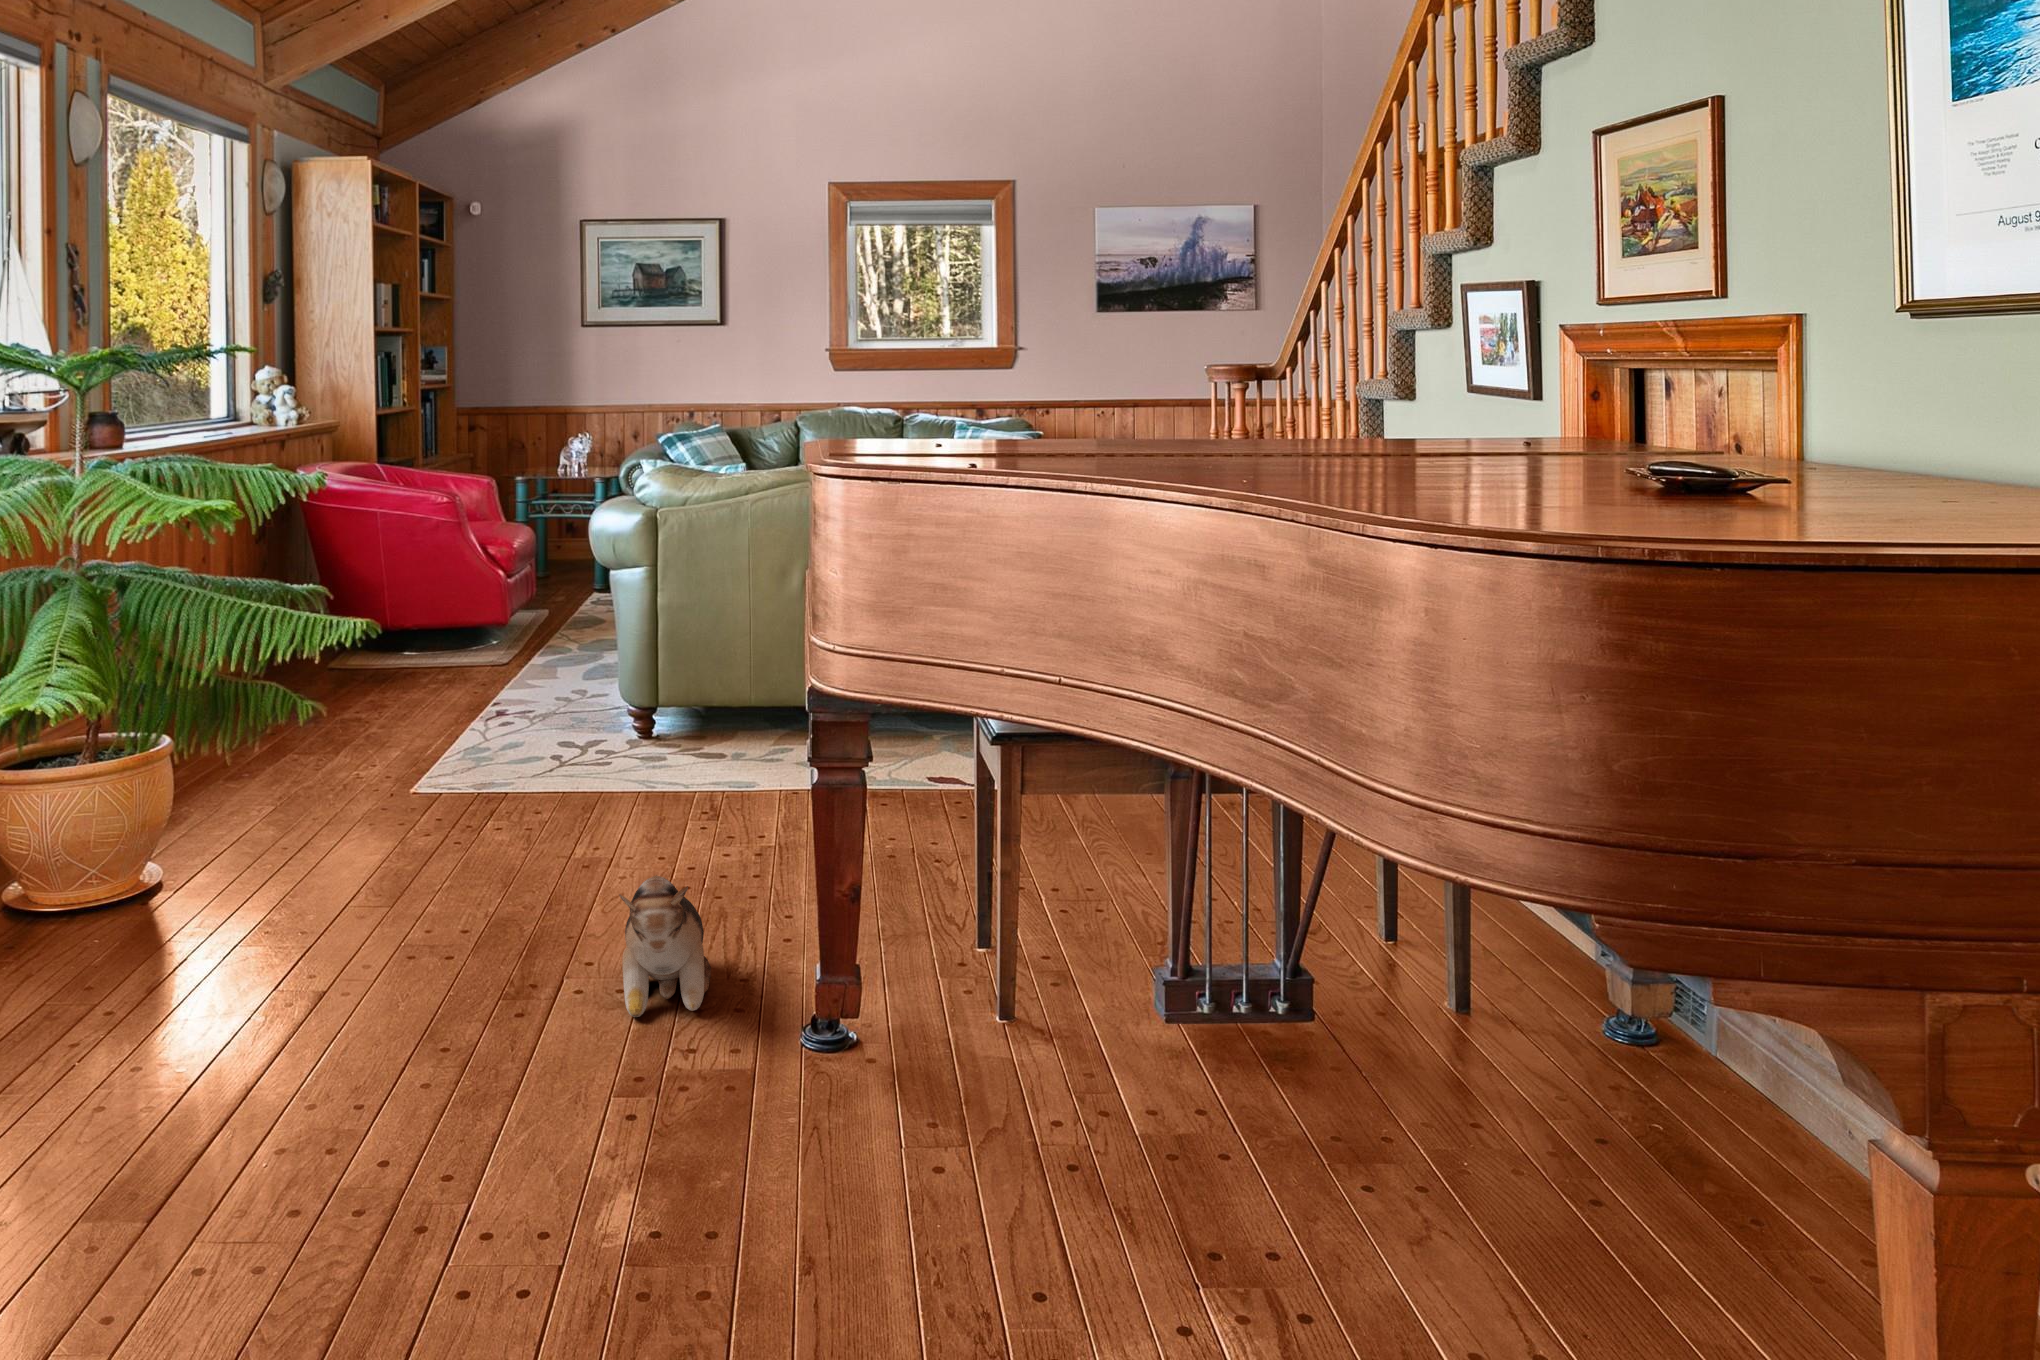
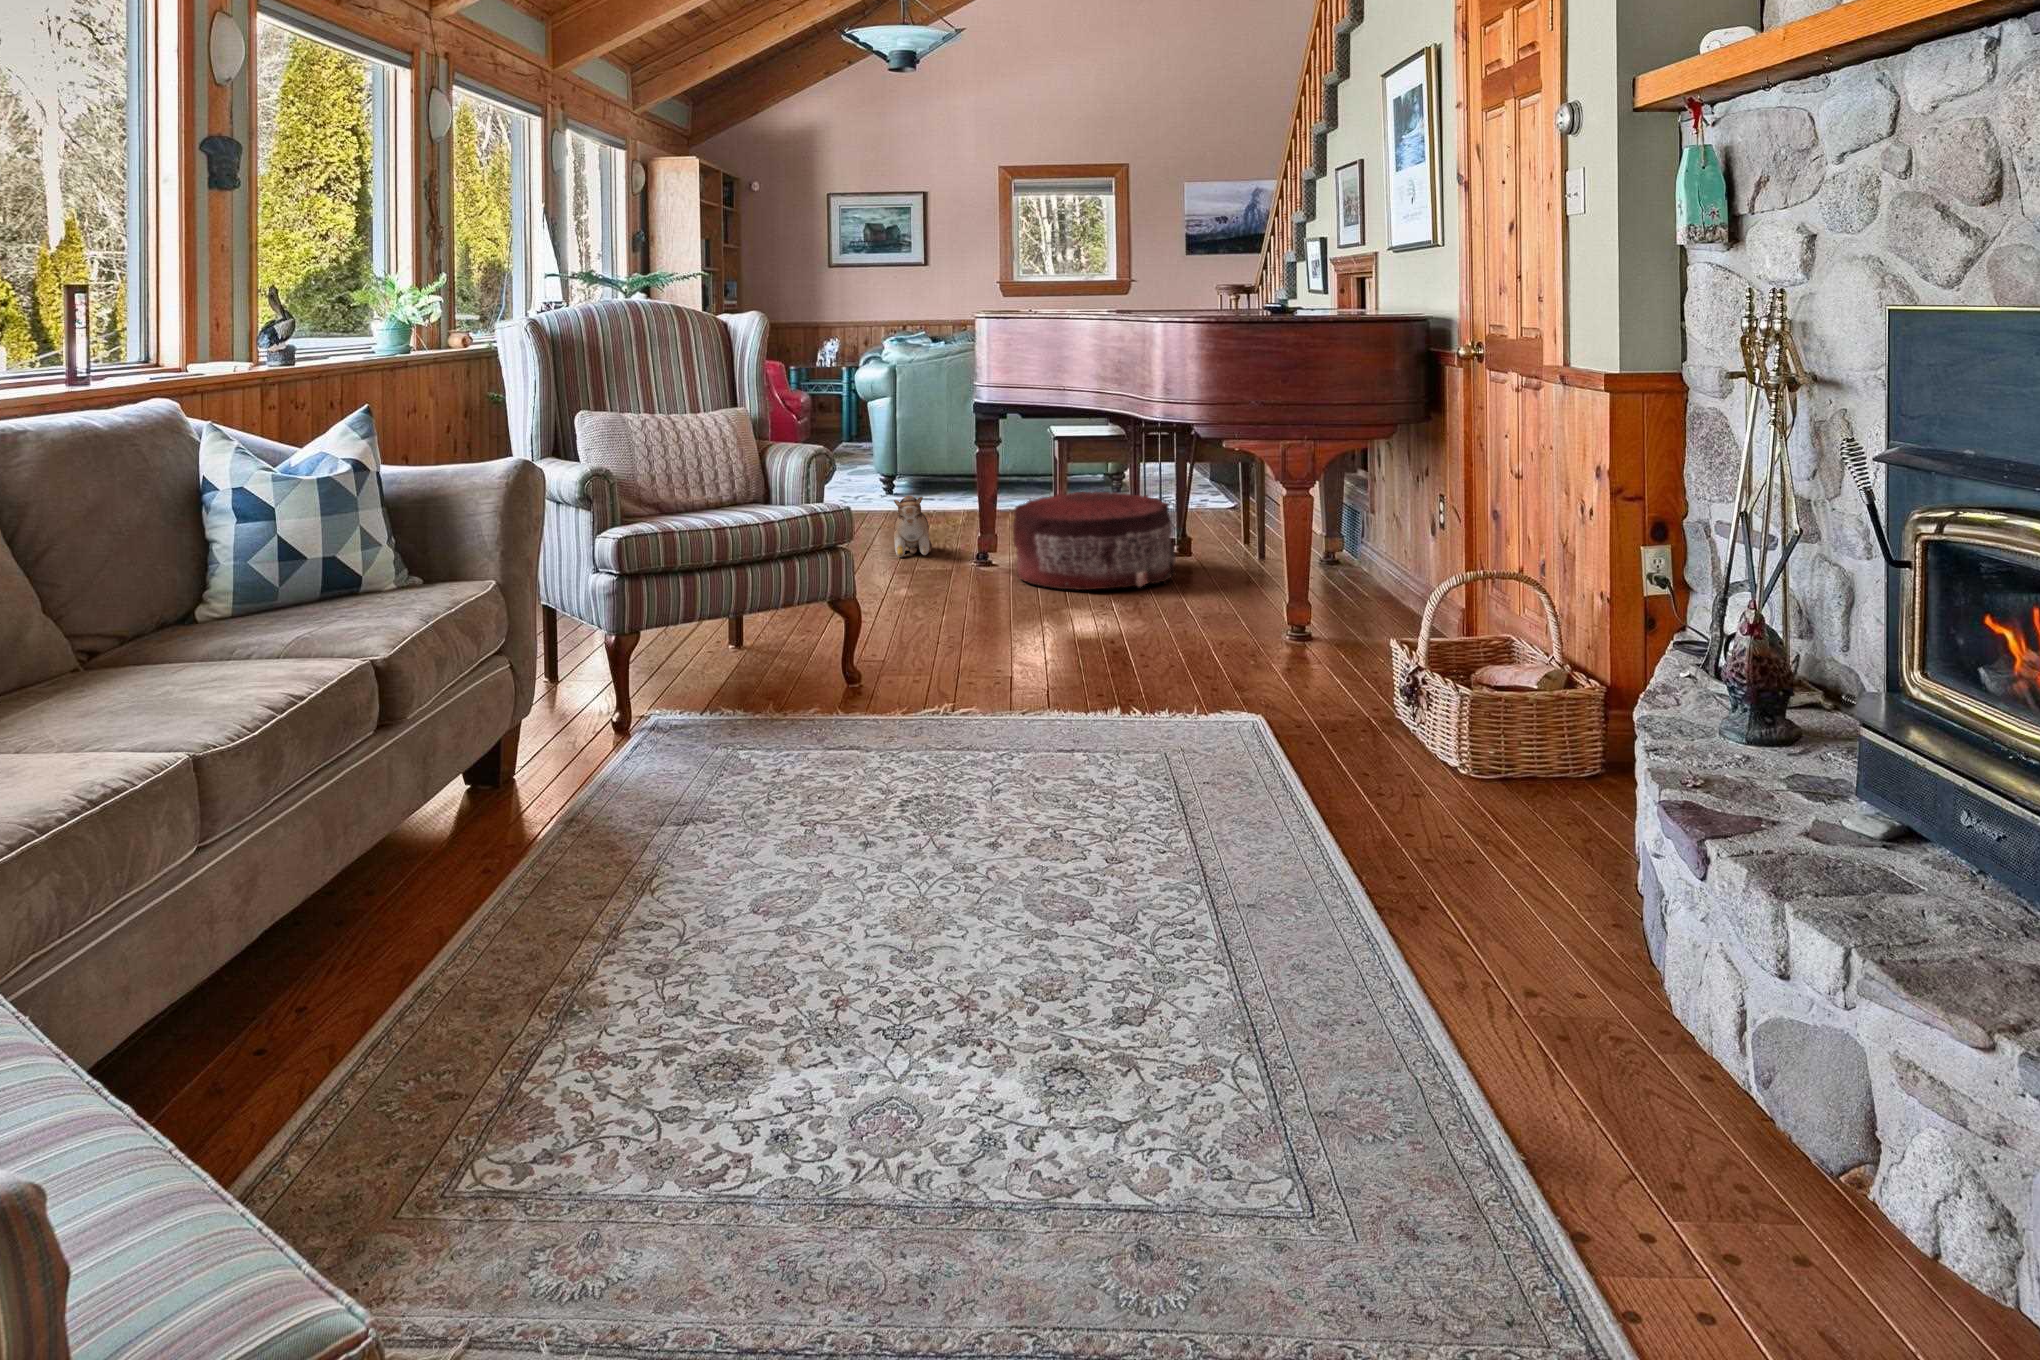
pouf: none [910,882,1350,1255] -> present [1013,492,1176,590]

